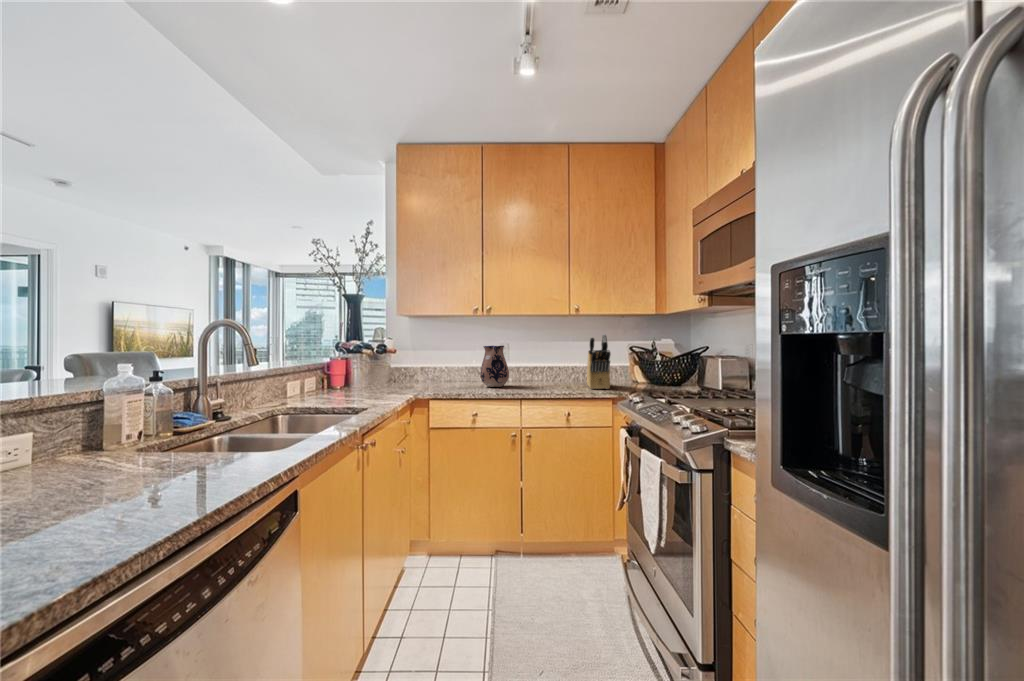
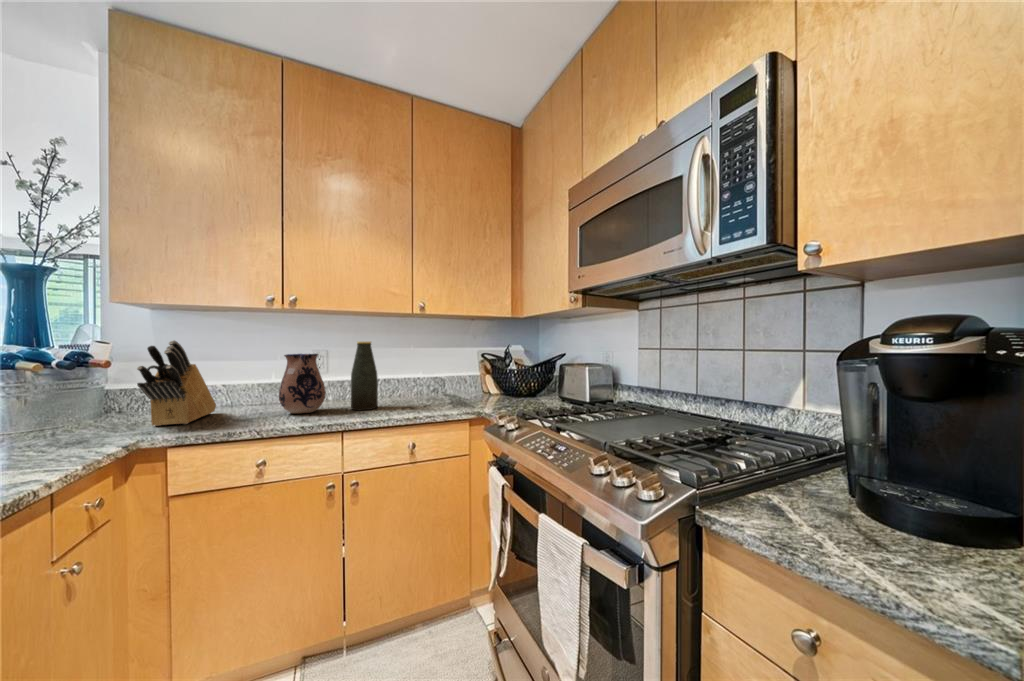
knife block: present [587,334,611,389] -> present [137,340,216,426]
bottle: none [526,337,544,387] -> present [351,342,378,410]

